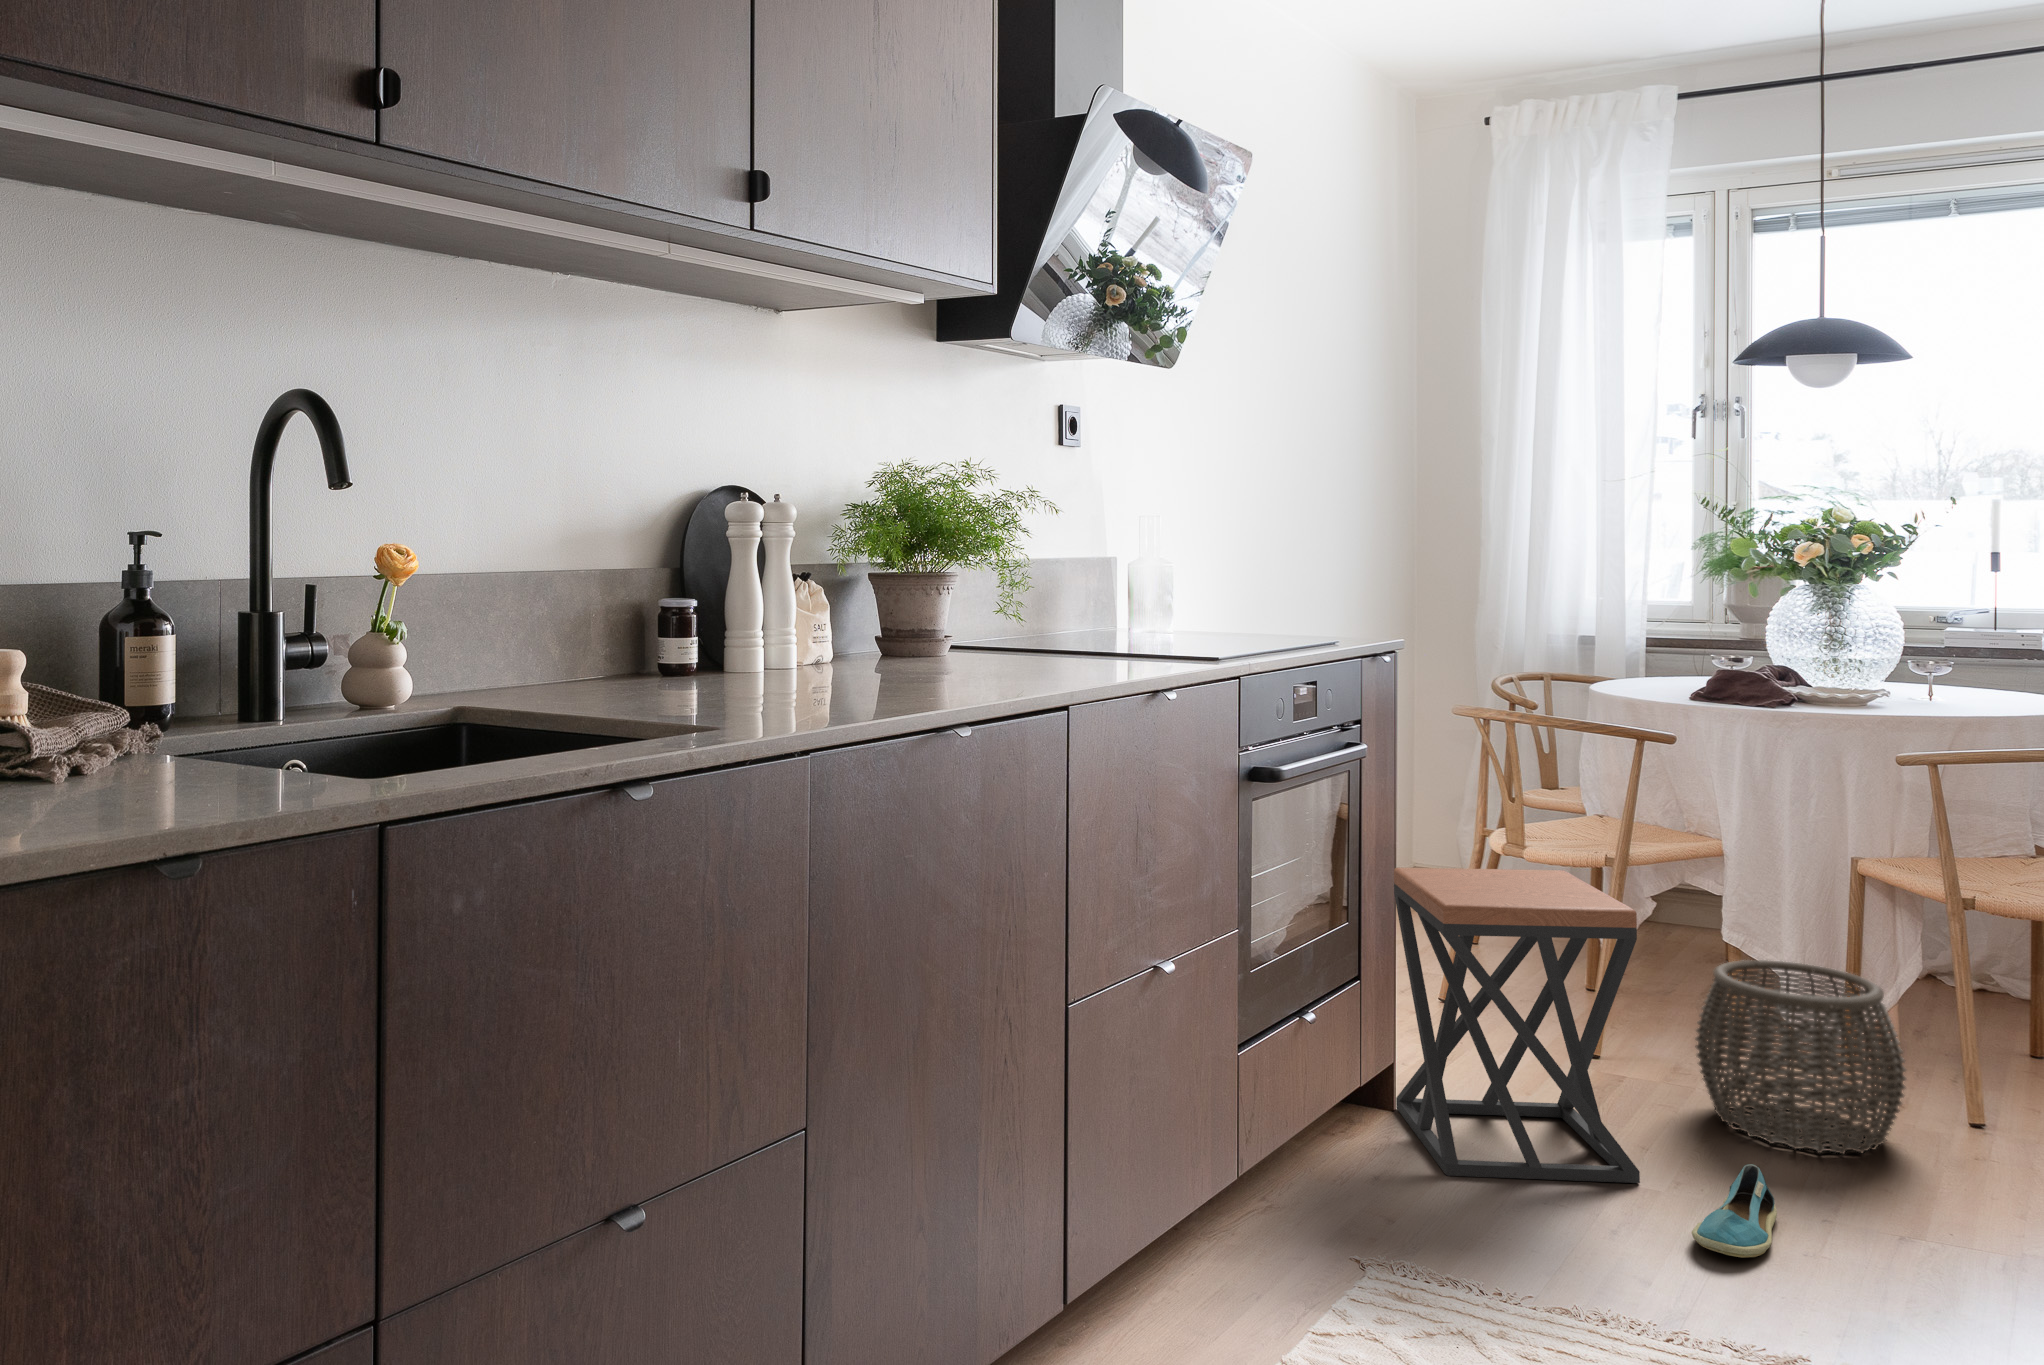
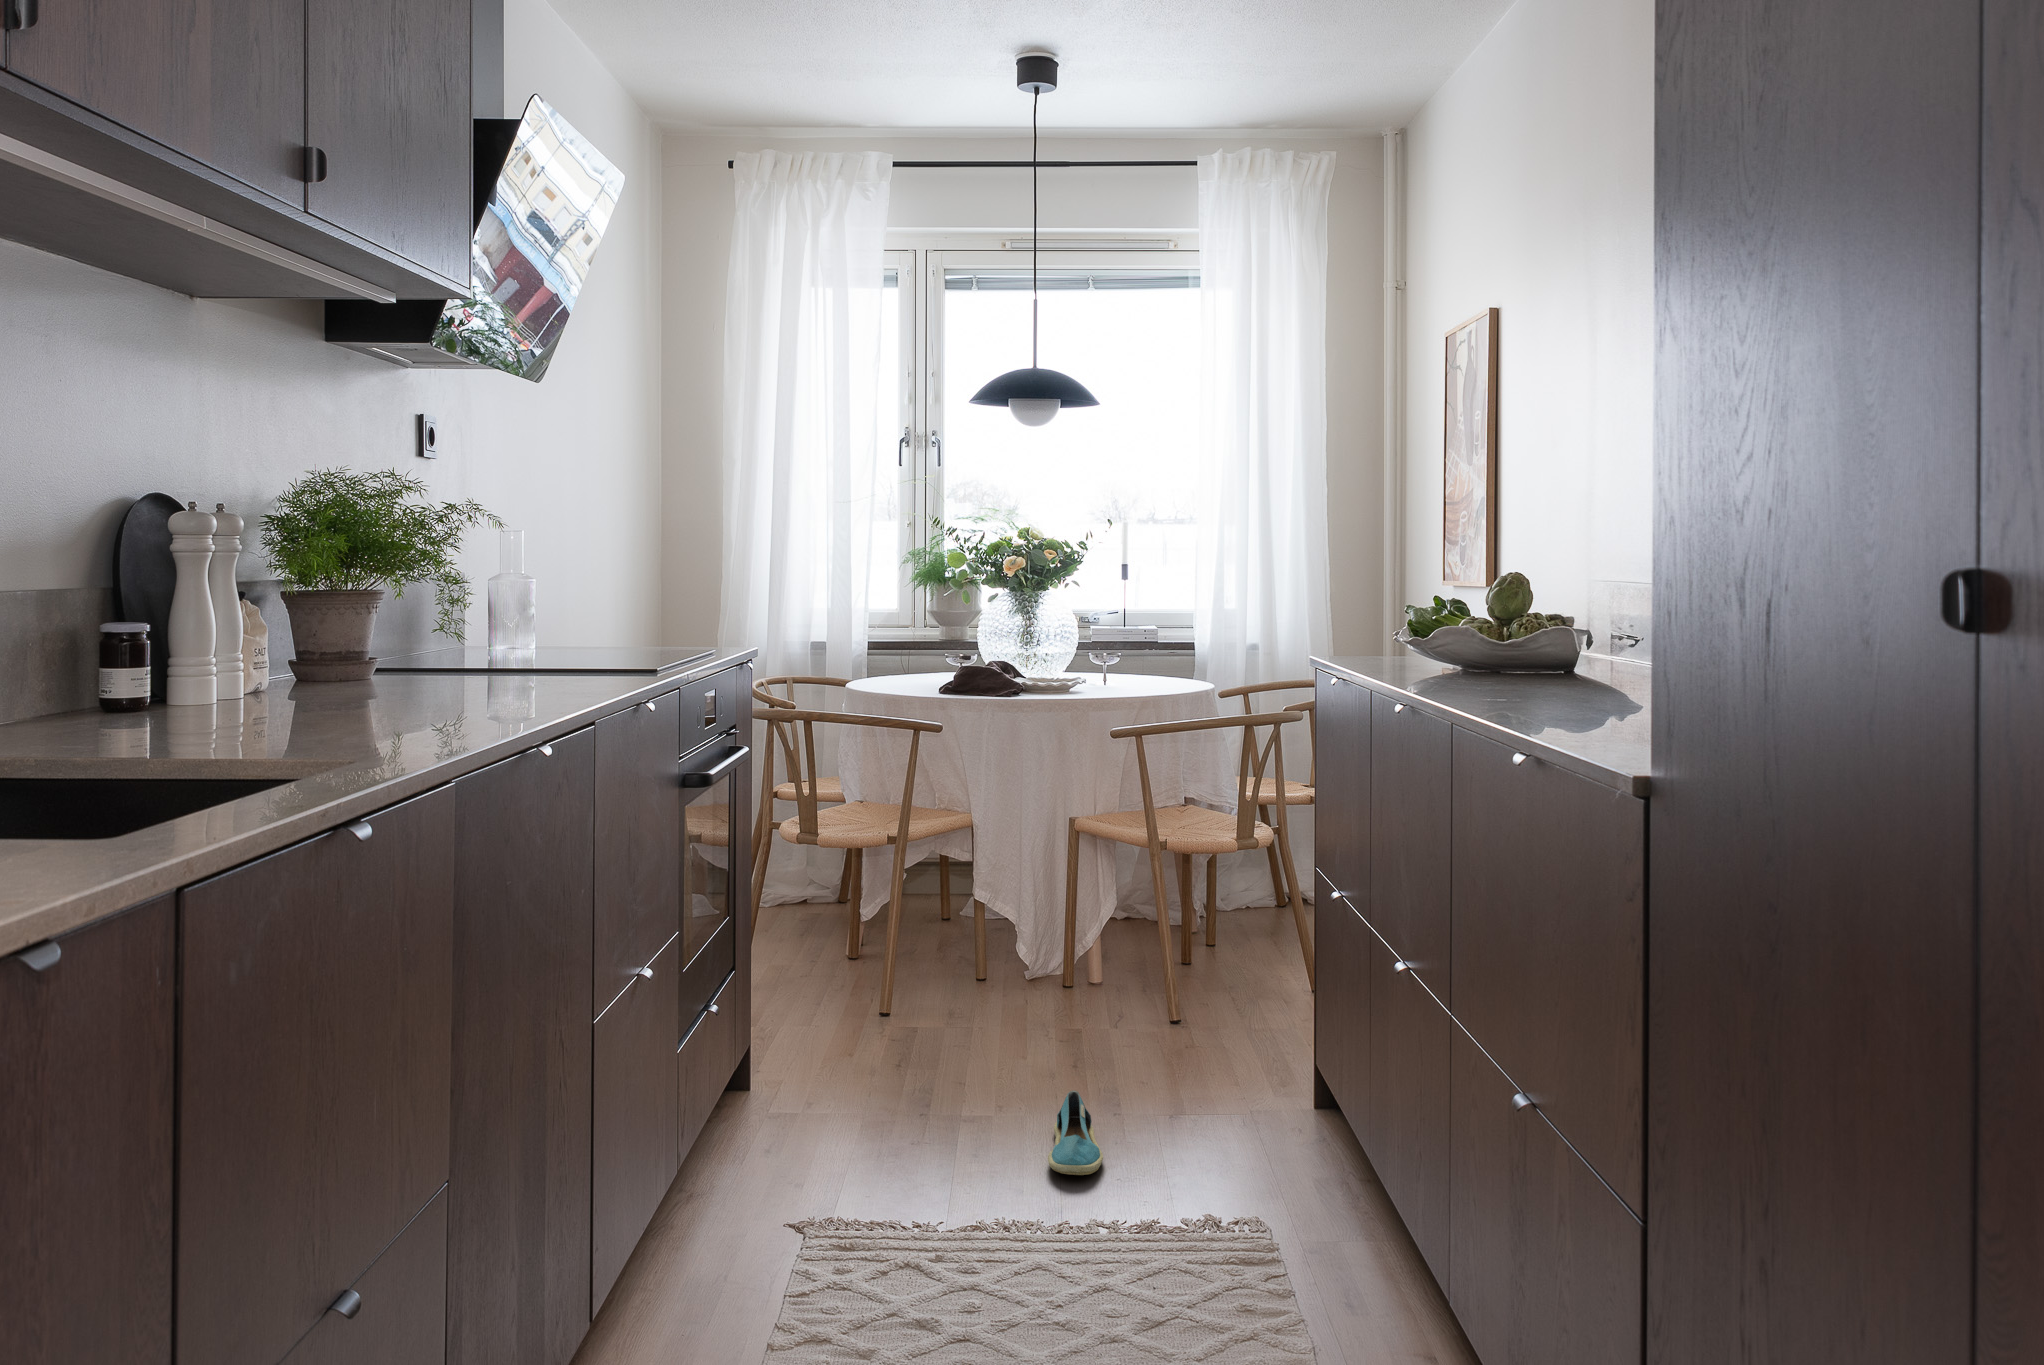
stool: present [1394,868,1640,1183] -> none [757,856,986,1170]
woven basket: present [1695,960,1906,1154] -> none [990,911,1141,1071]

